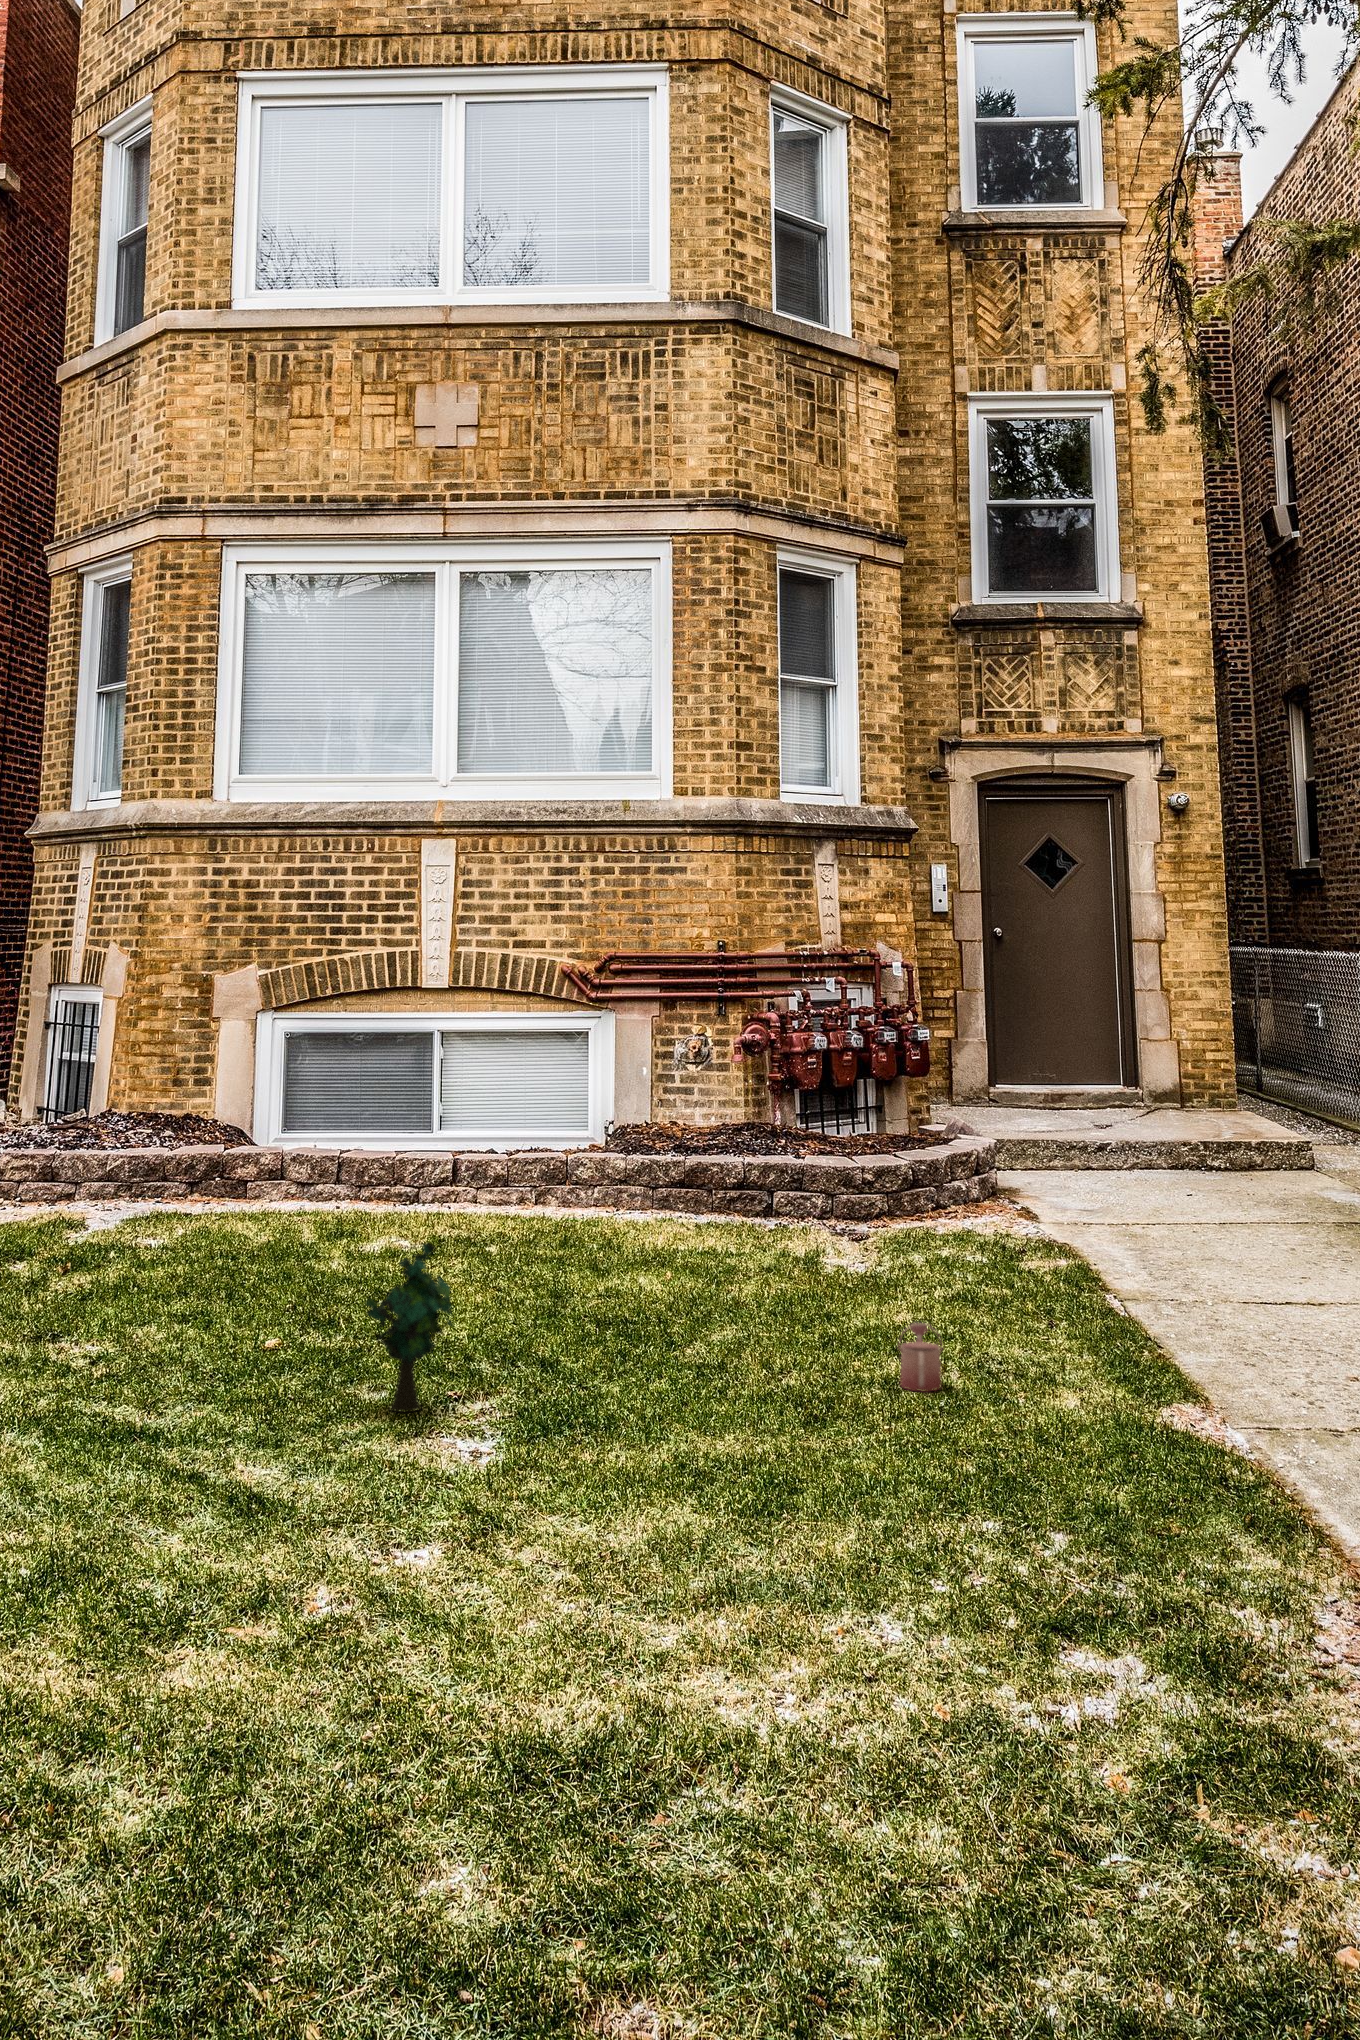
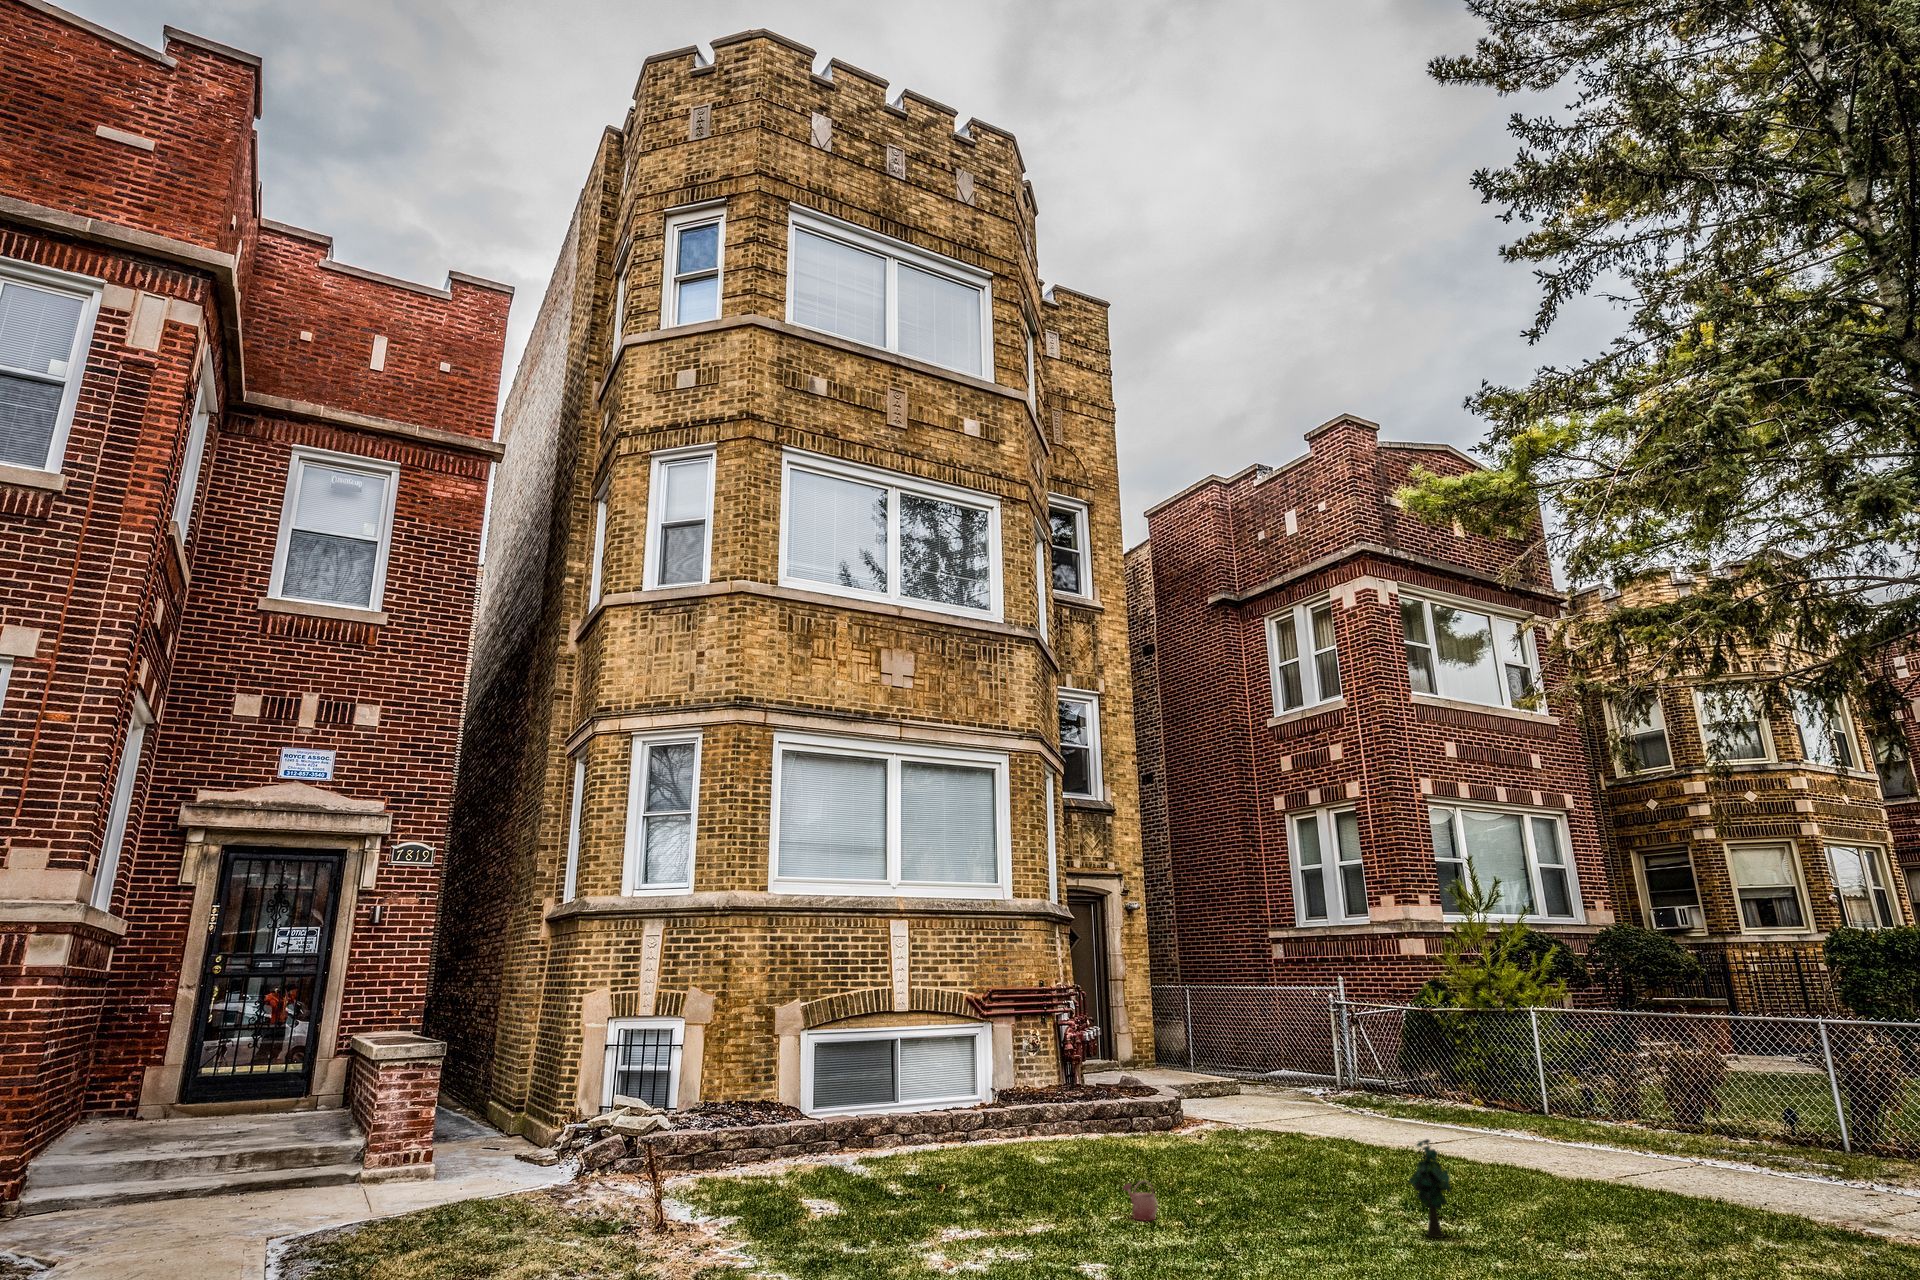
watering can: present [898,1323,944,1392] -> present [1123,1182,1158,1221]

